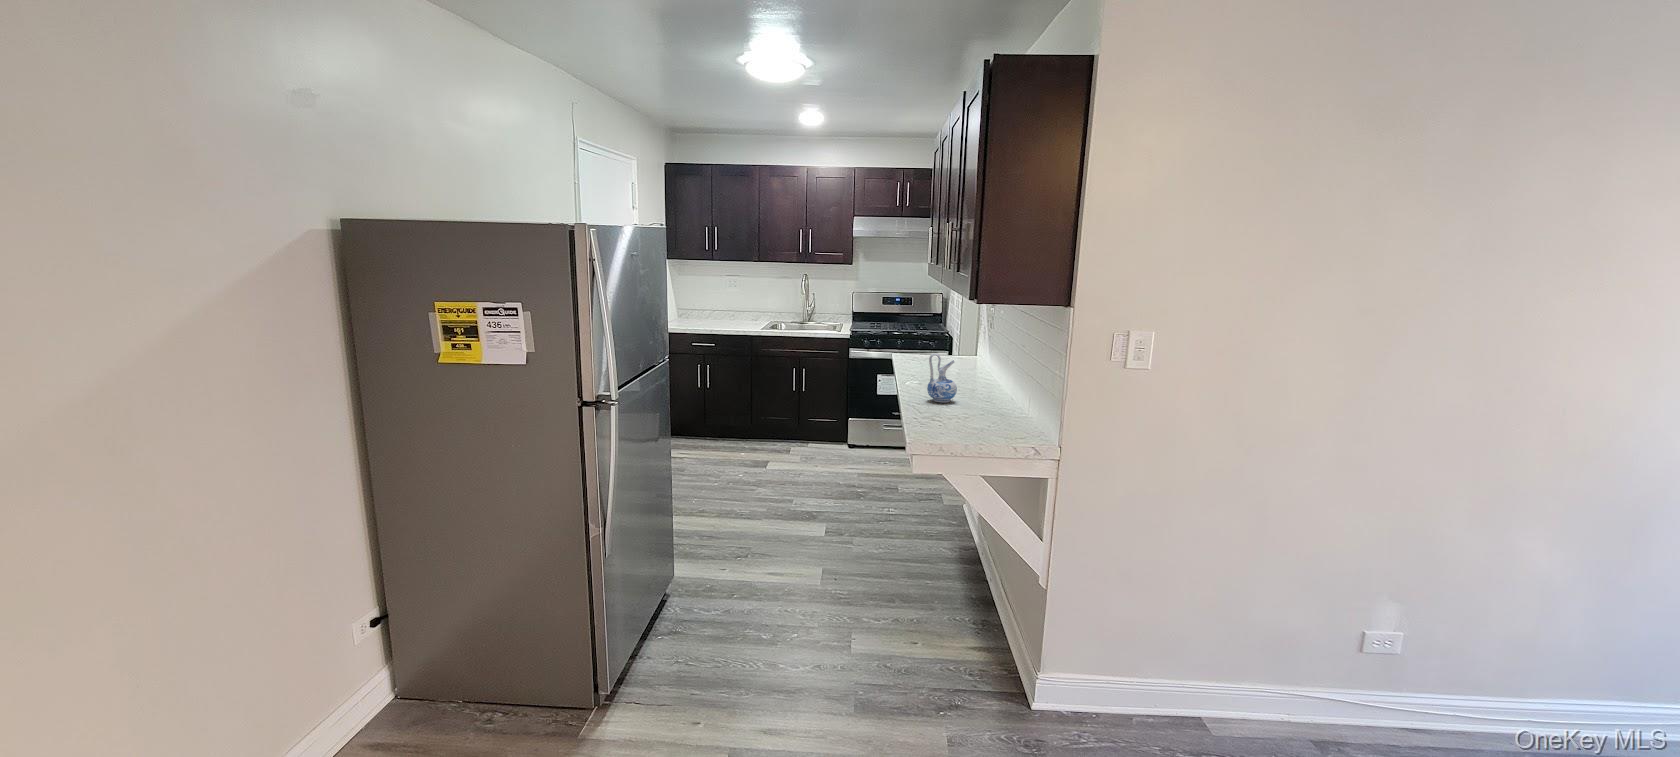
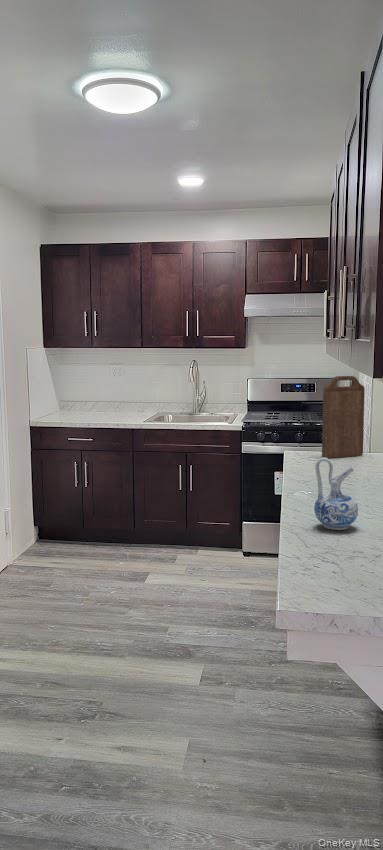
cutting board: none [924,294,958,360] -> present [322,376,365,458]

